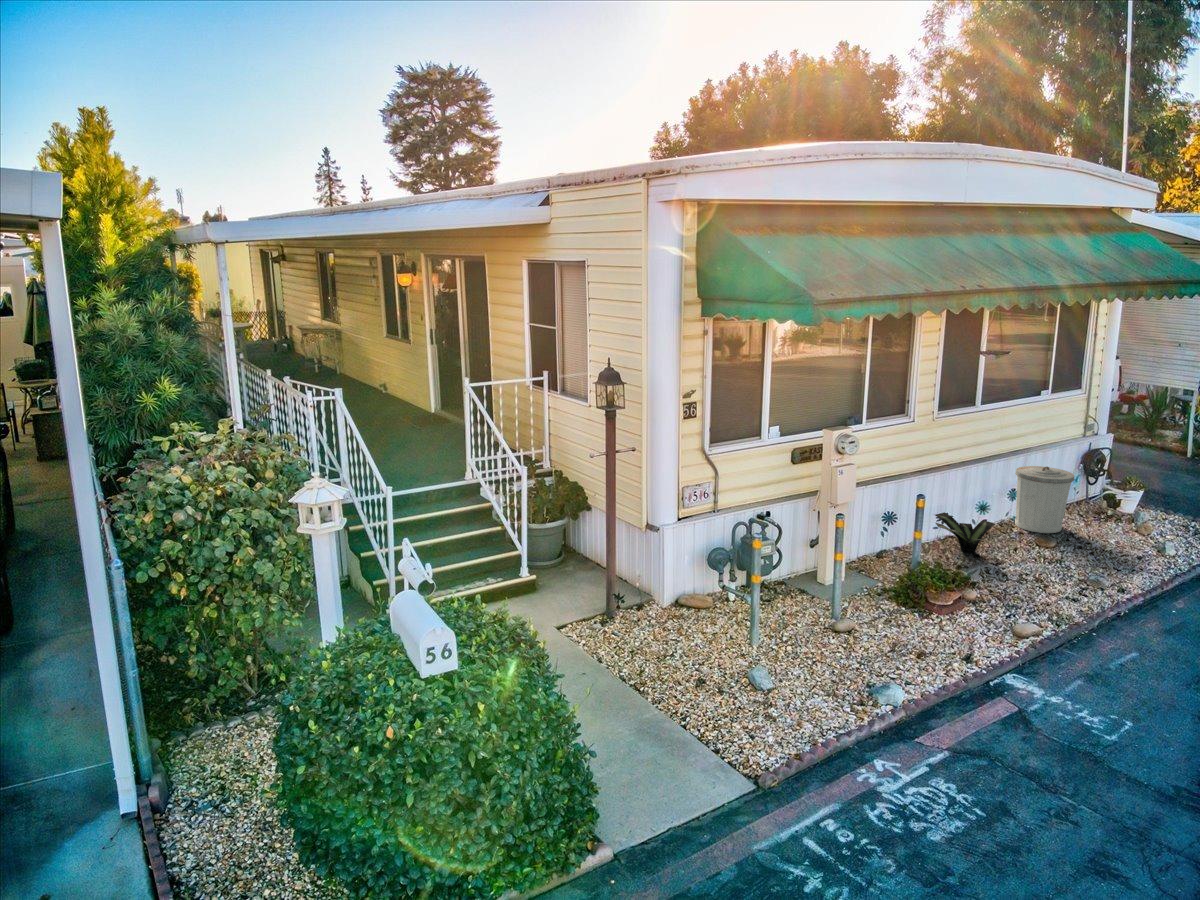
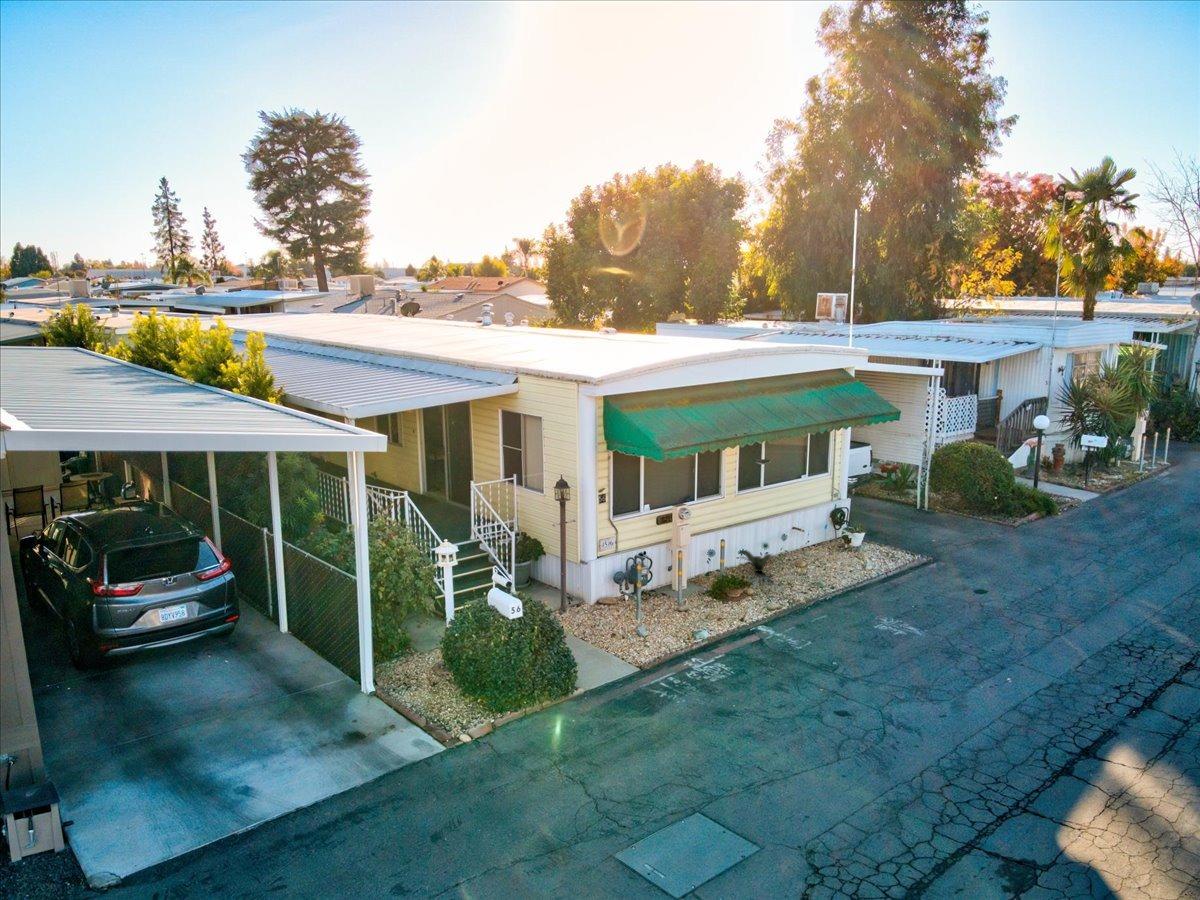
trash can: present [1015,466,1074,533] -> none [788,521,819,560]

